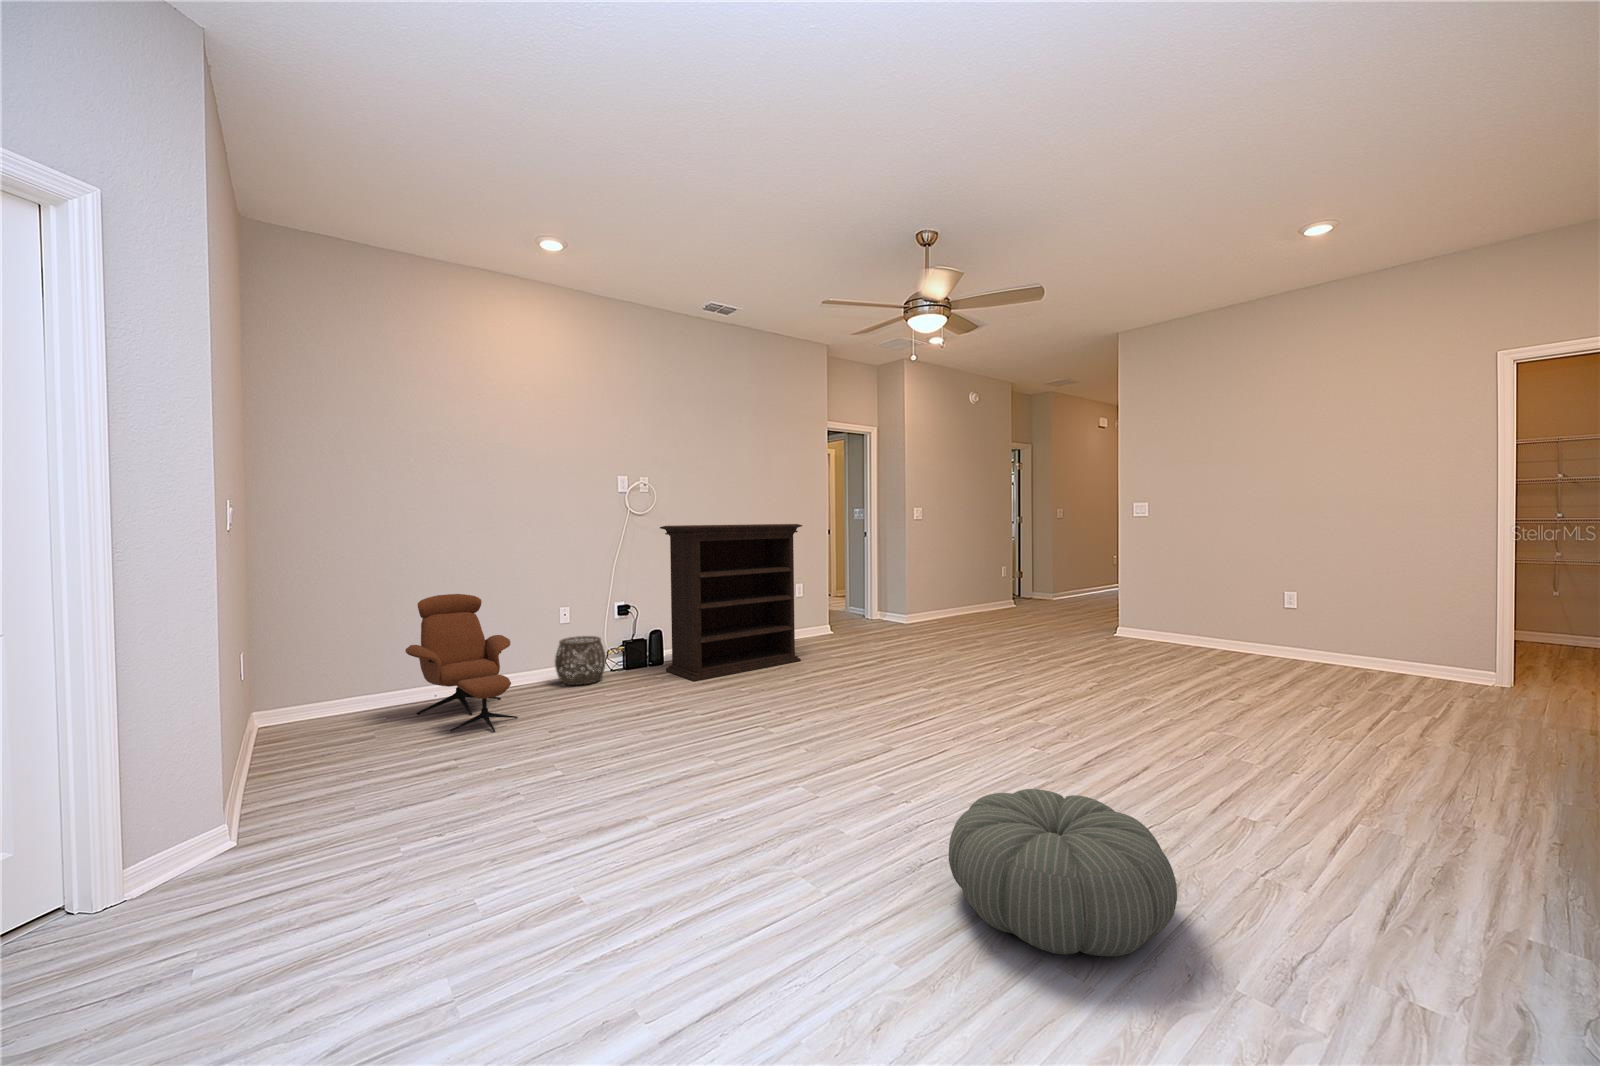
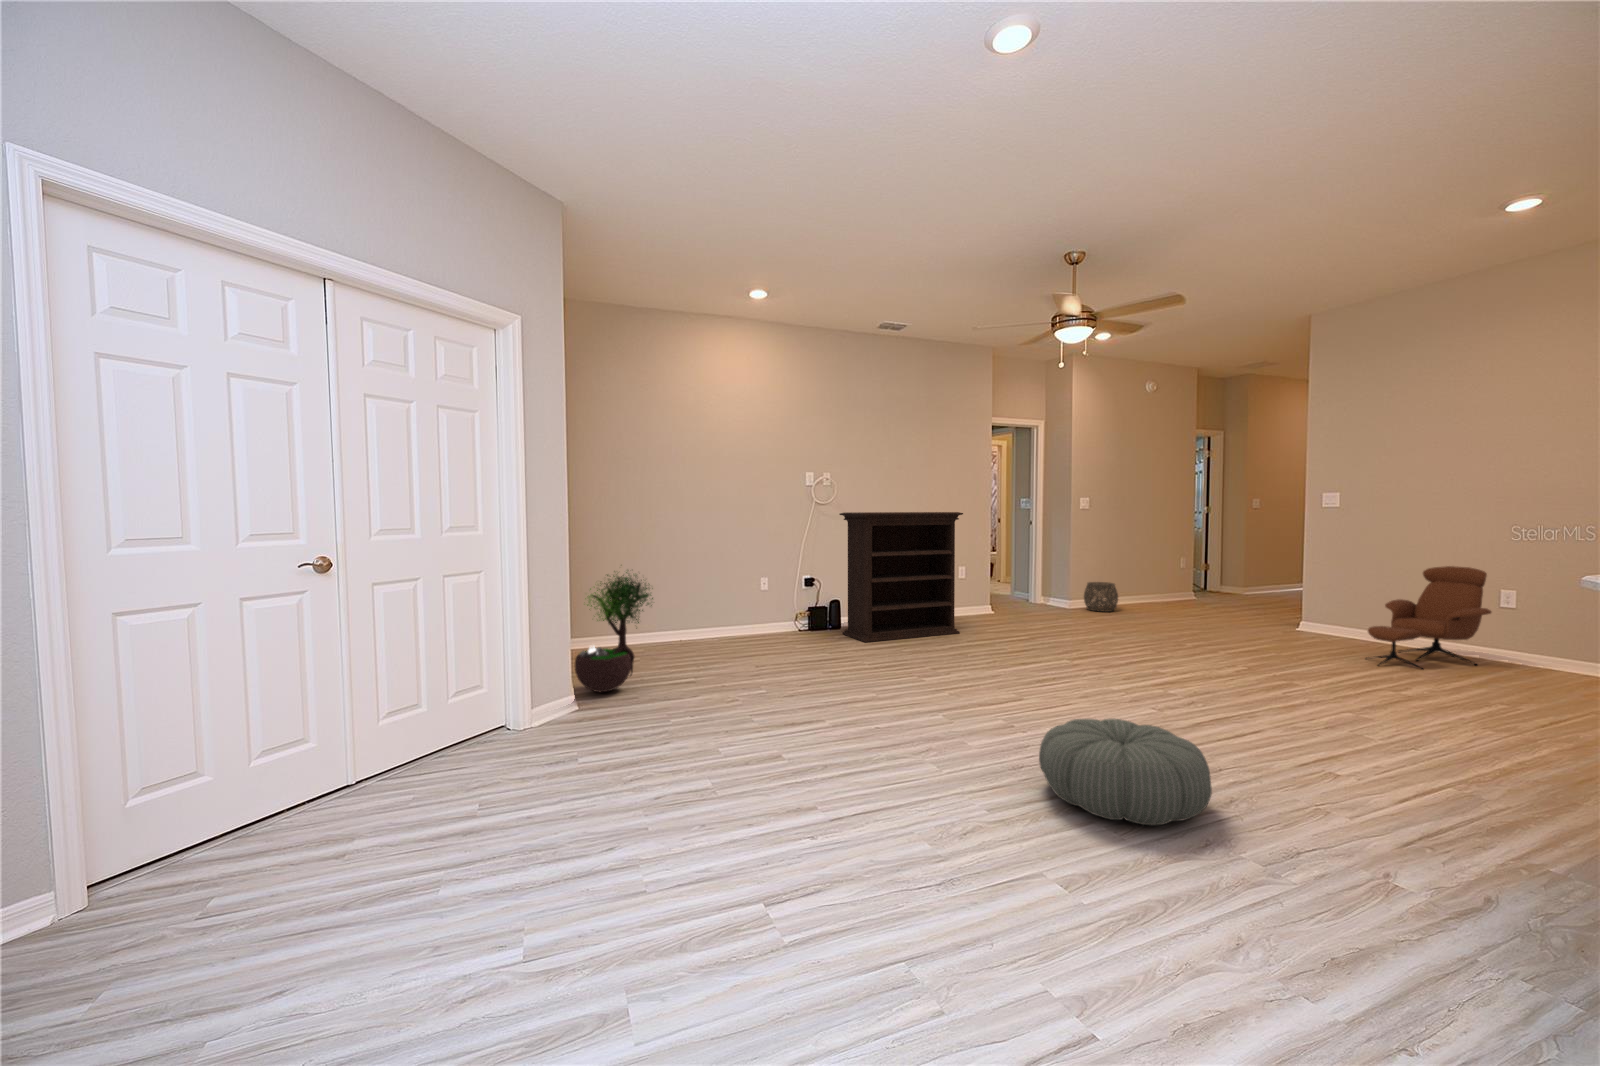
lounge chair: present [405,594,518,732] -> present [1368,566,1491,668]
potted tree: none [248,606,387,802] -> present [575,571,653,692]
woven basket: present [555,636,606,685] -> present [1084,582,1118,612]

